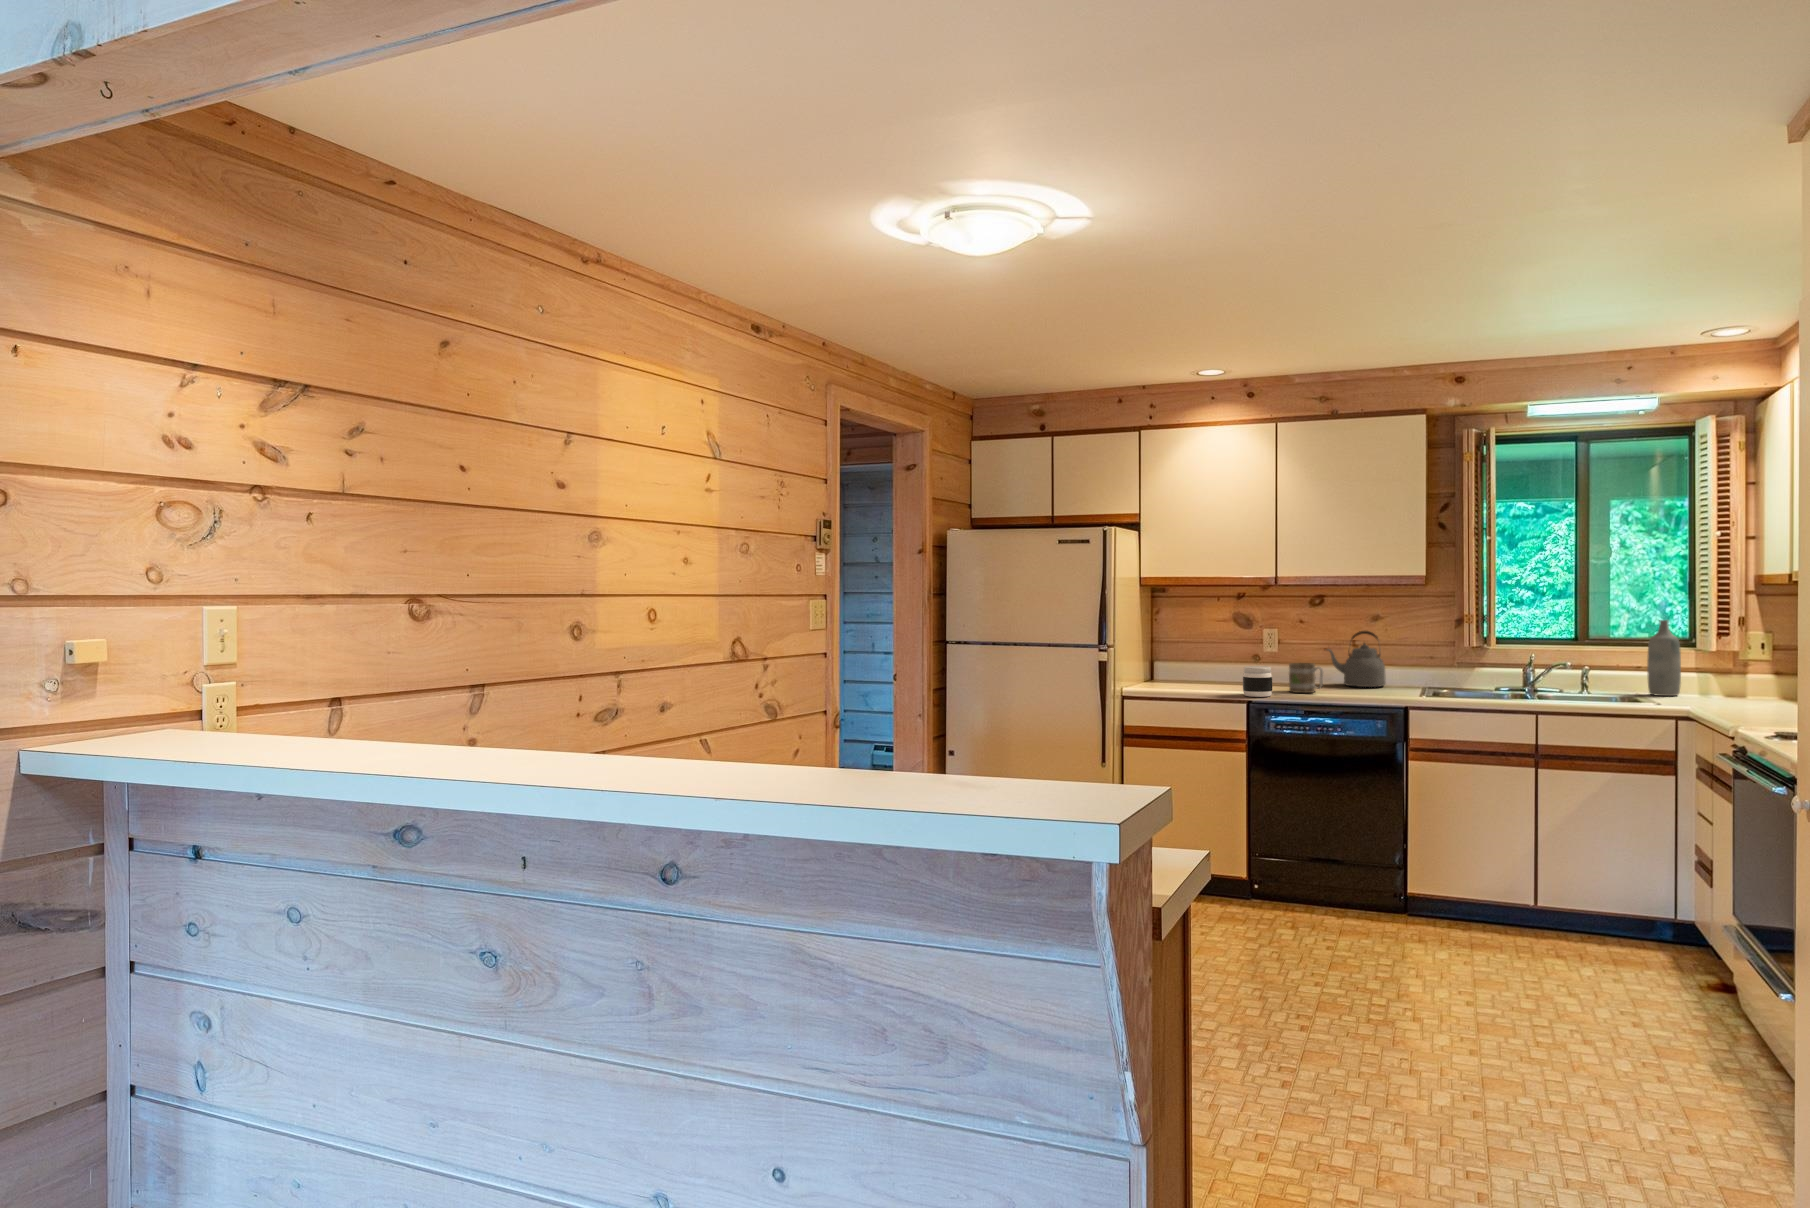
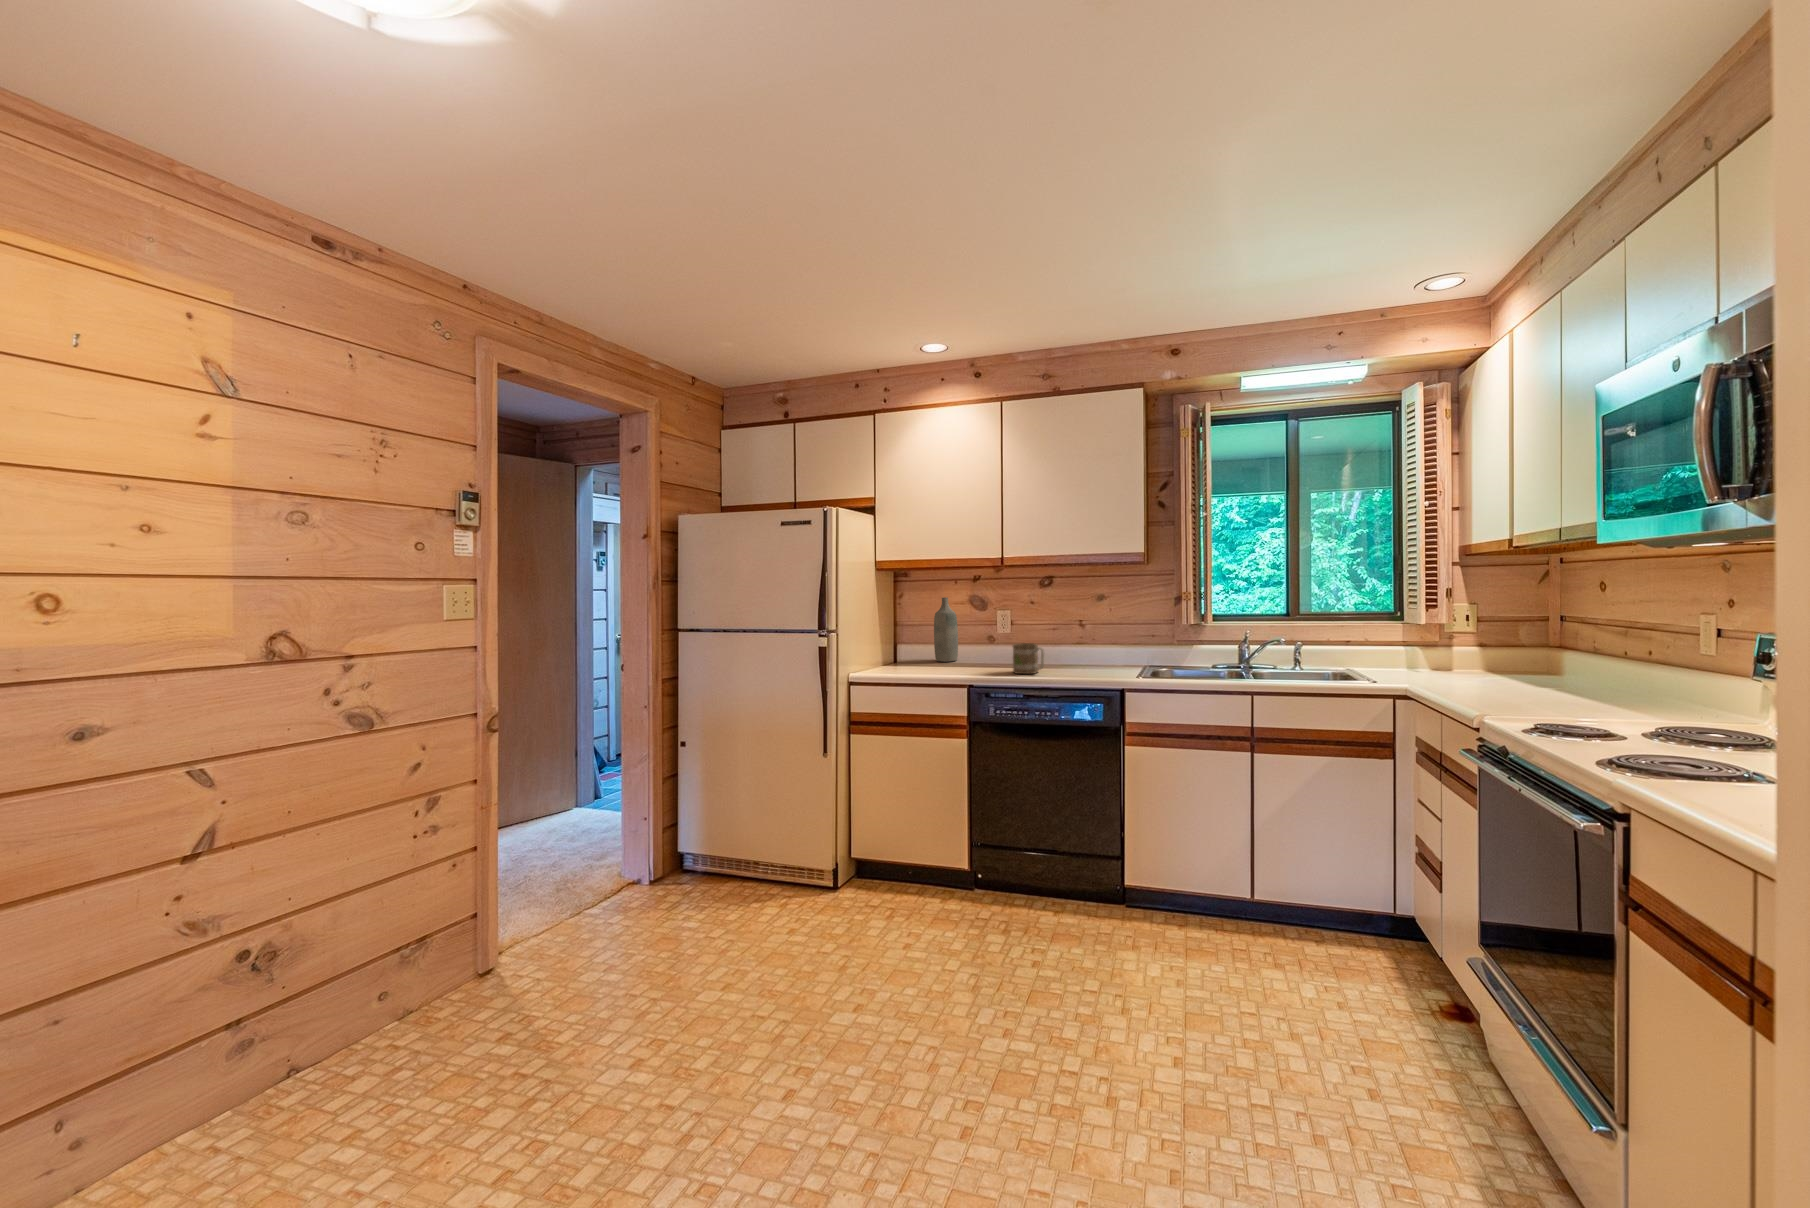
bottle: present [1647,620,1681,696] -> present [934,597,958,662]
kettle: present [1327,631,1386,687] -> none [1051,610,1109,666]
jar: present [1243,666,1272,697] -> none [965,648,994,679]

